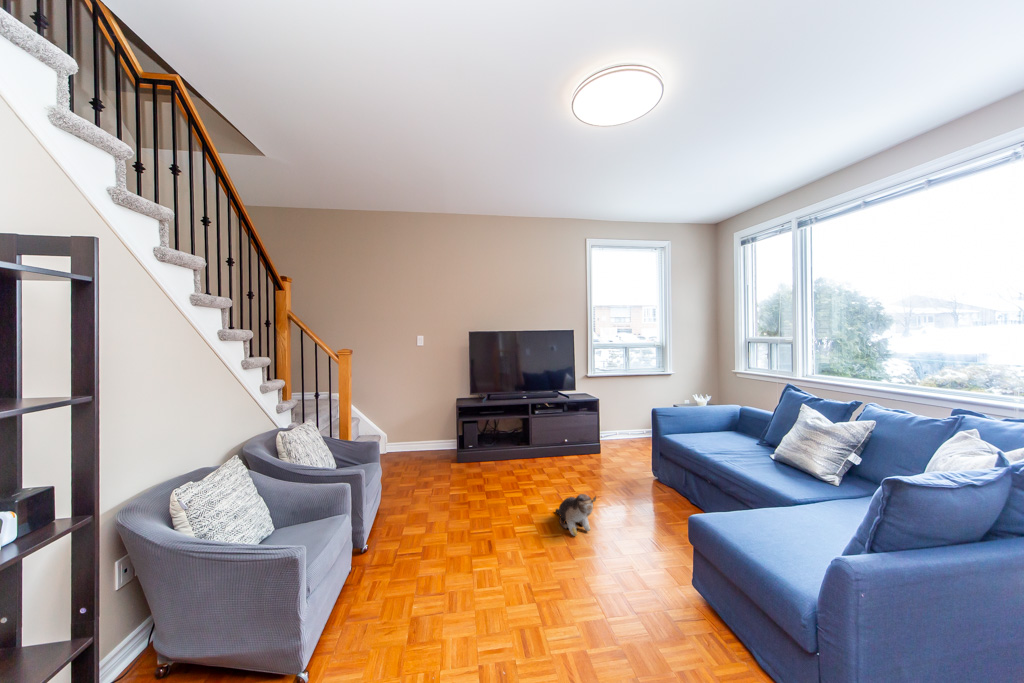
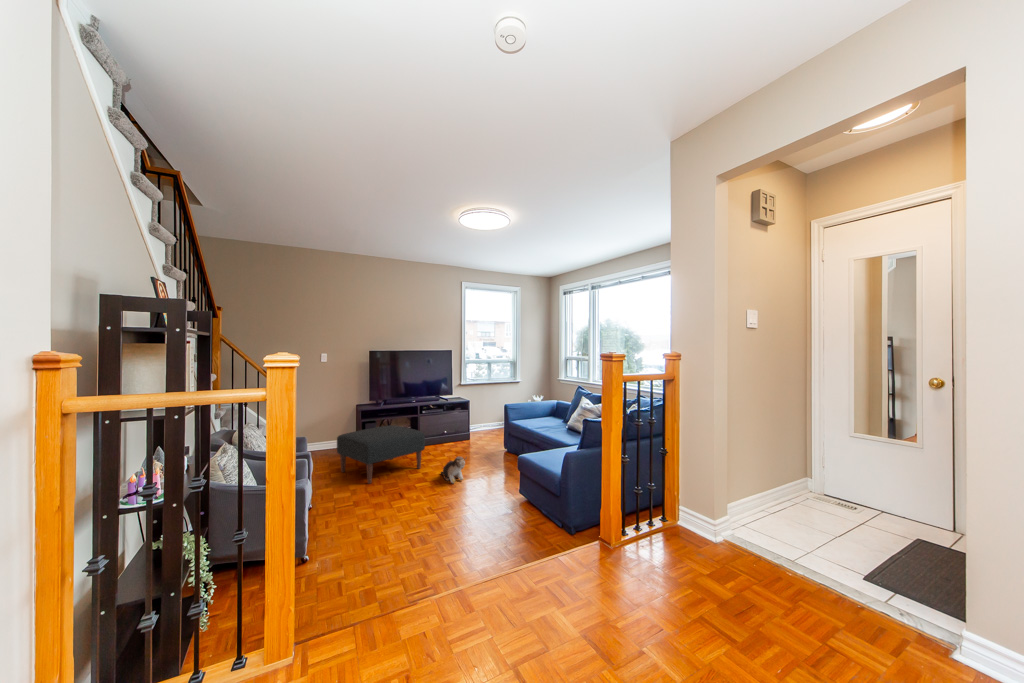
ottoman: none [420,429,534,516] -> present [337,425,425,484]

